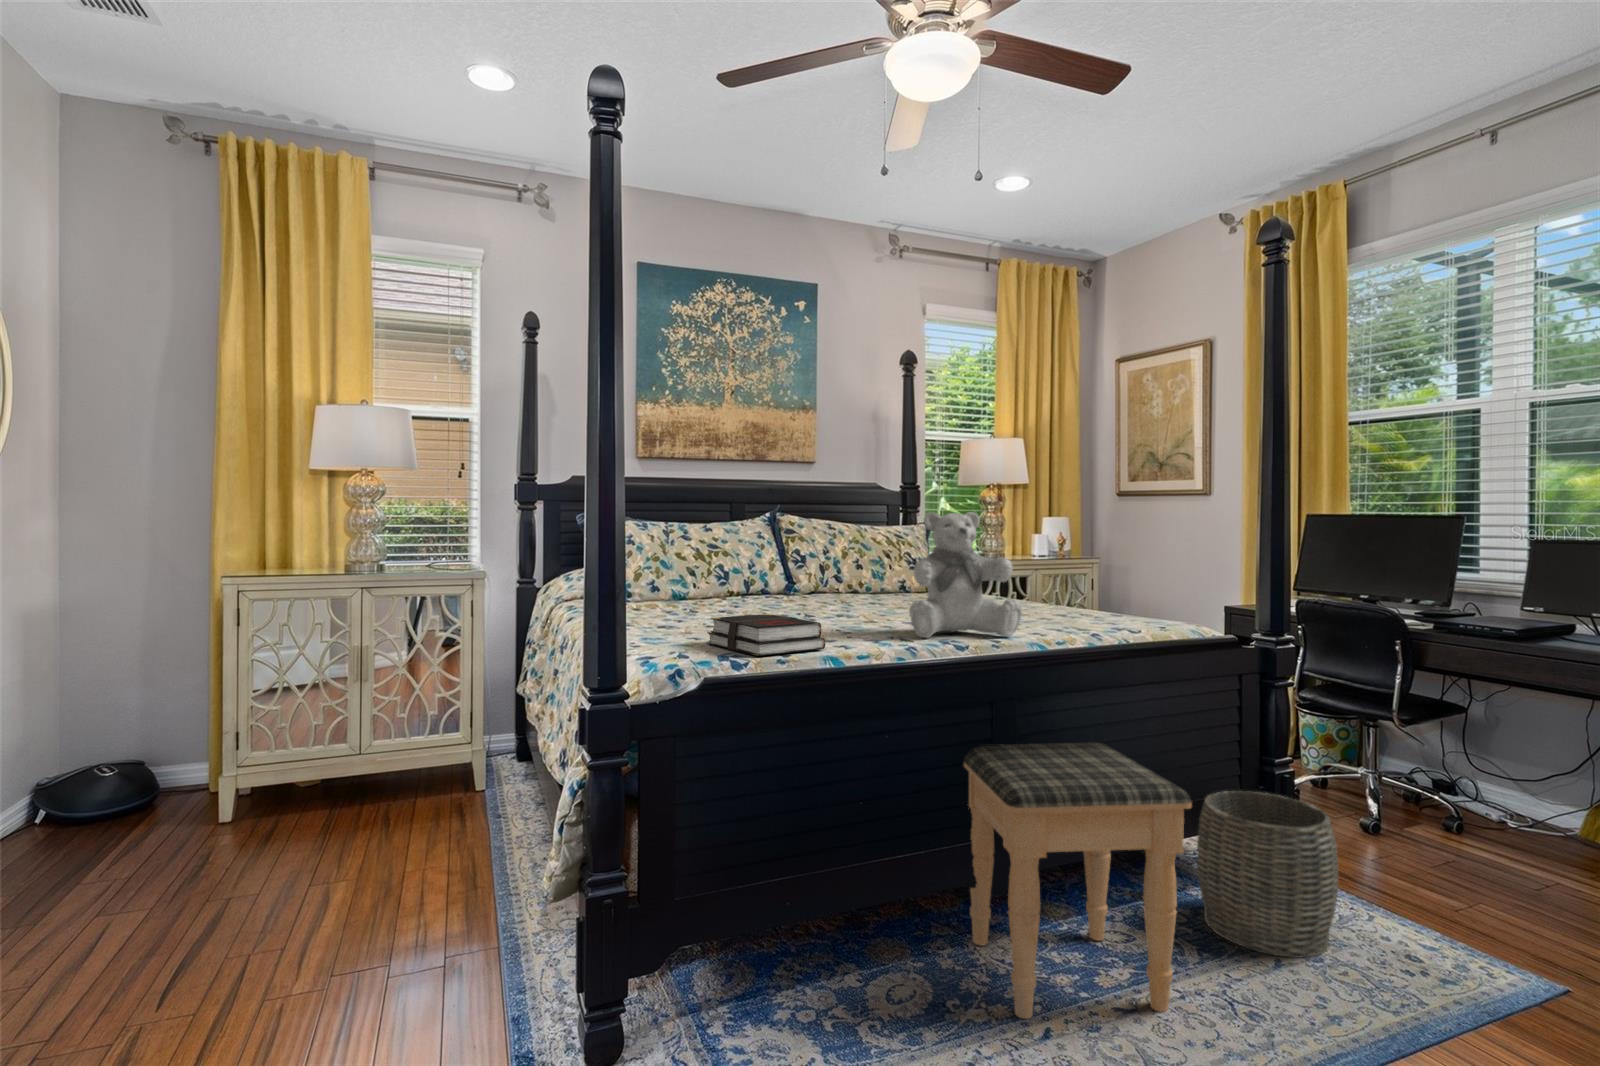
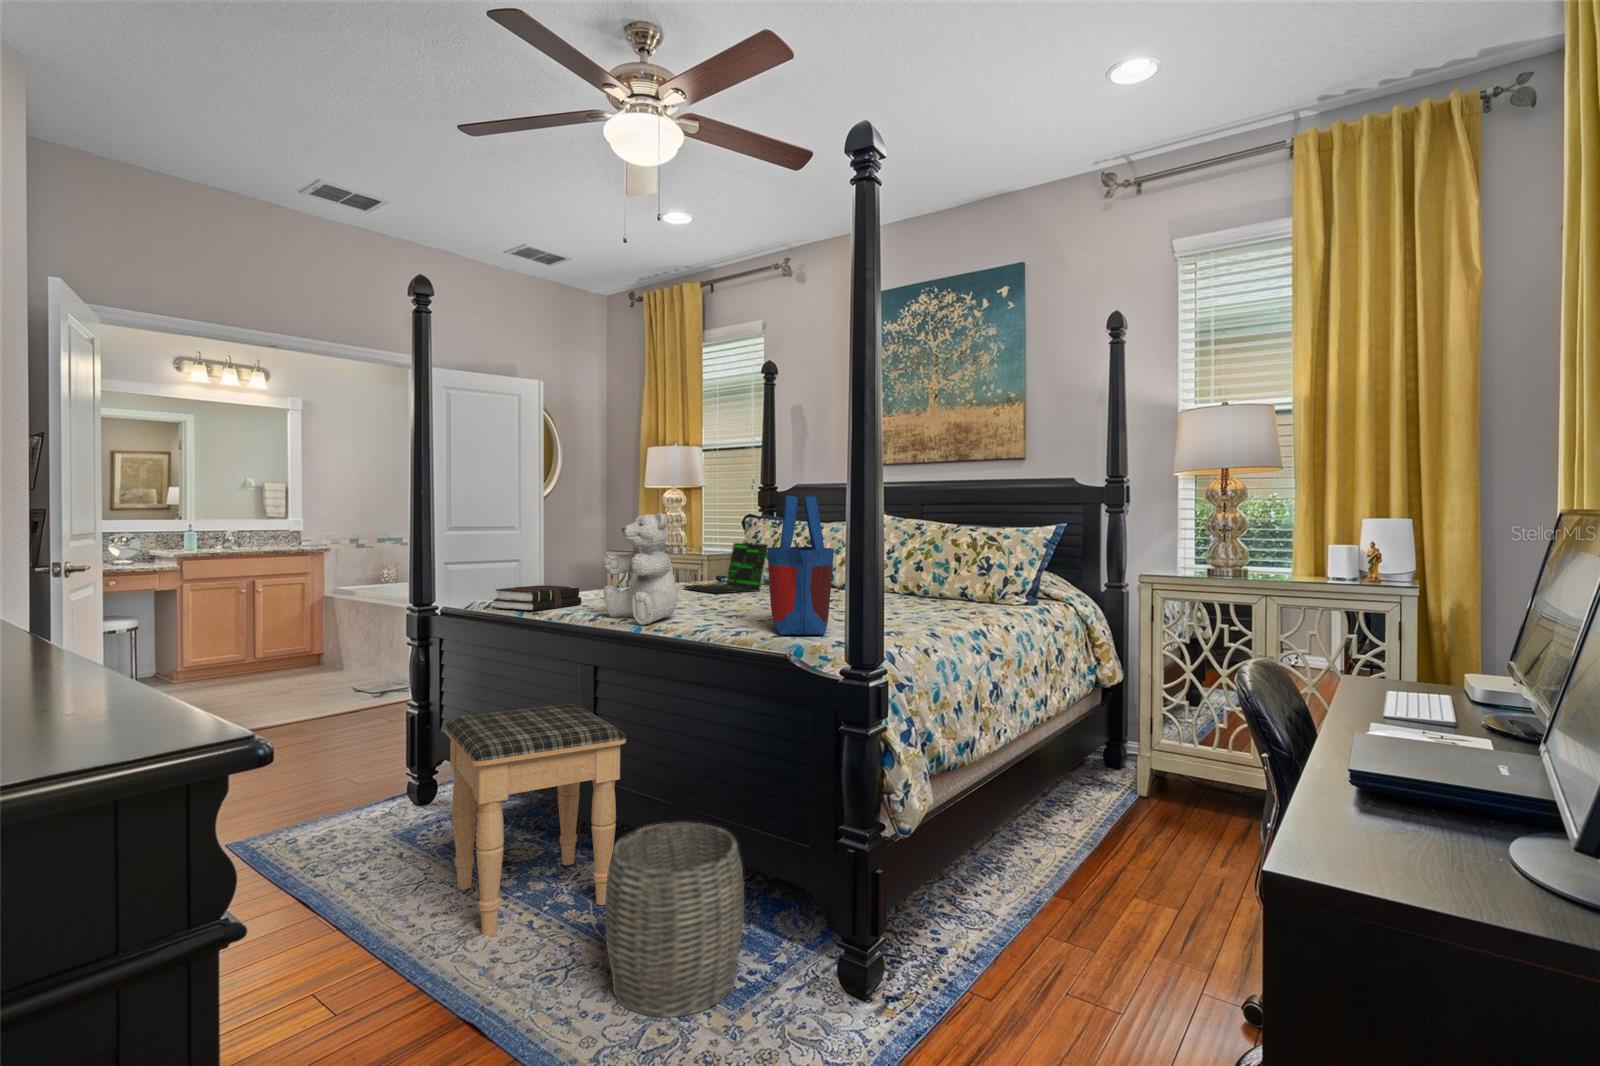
tote bag: none [1028,497,1126,624] -> present [767,496,834,635]
laptop: none [654,549,749,612] -> present [684,543,767,593]

